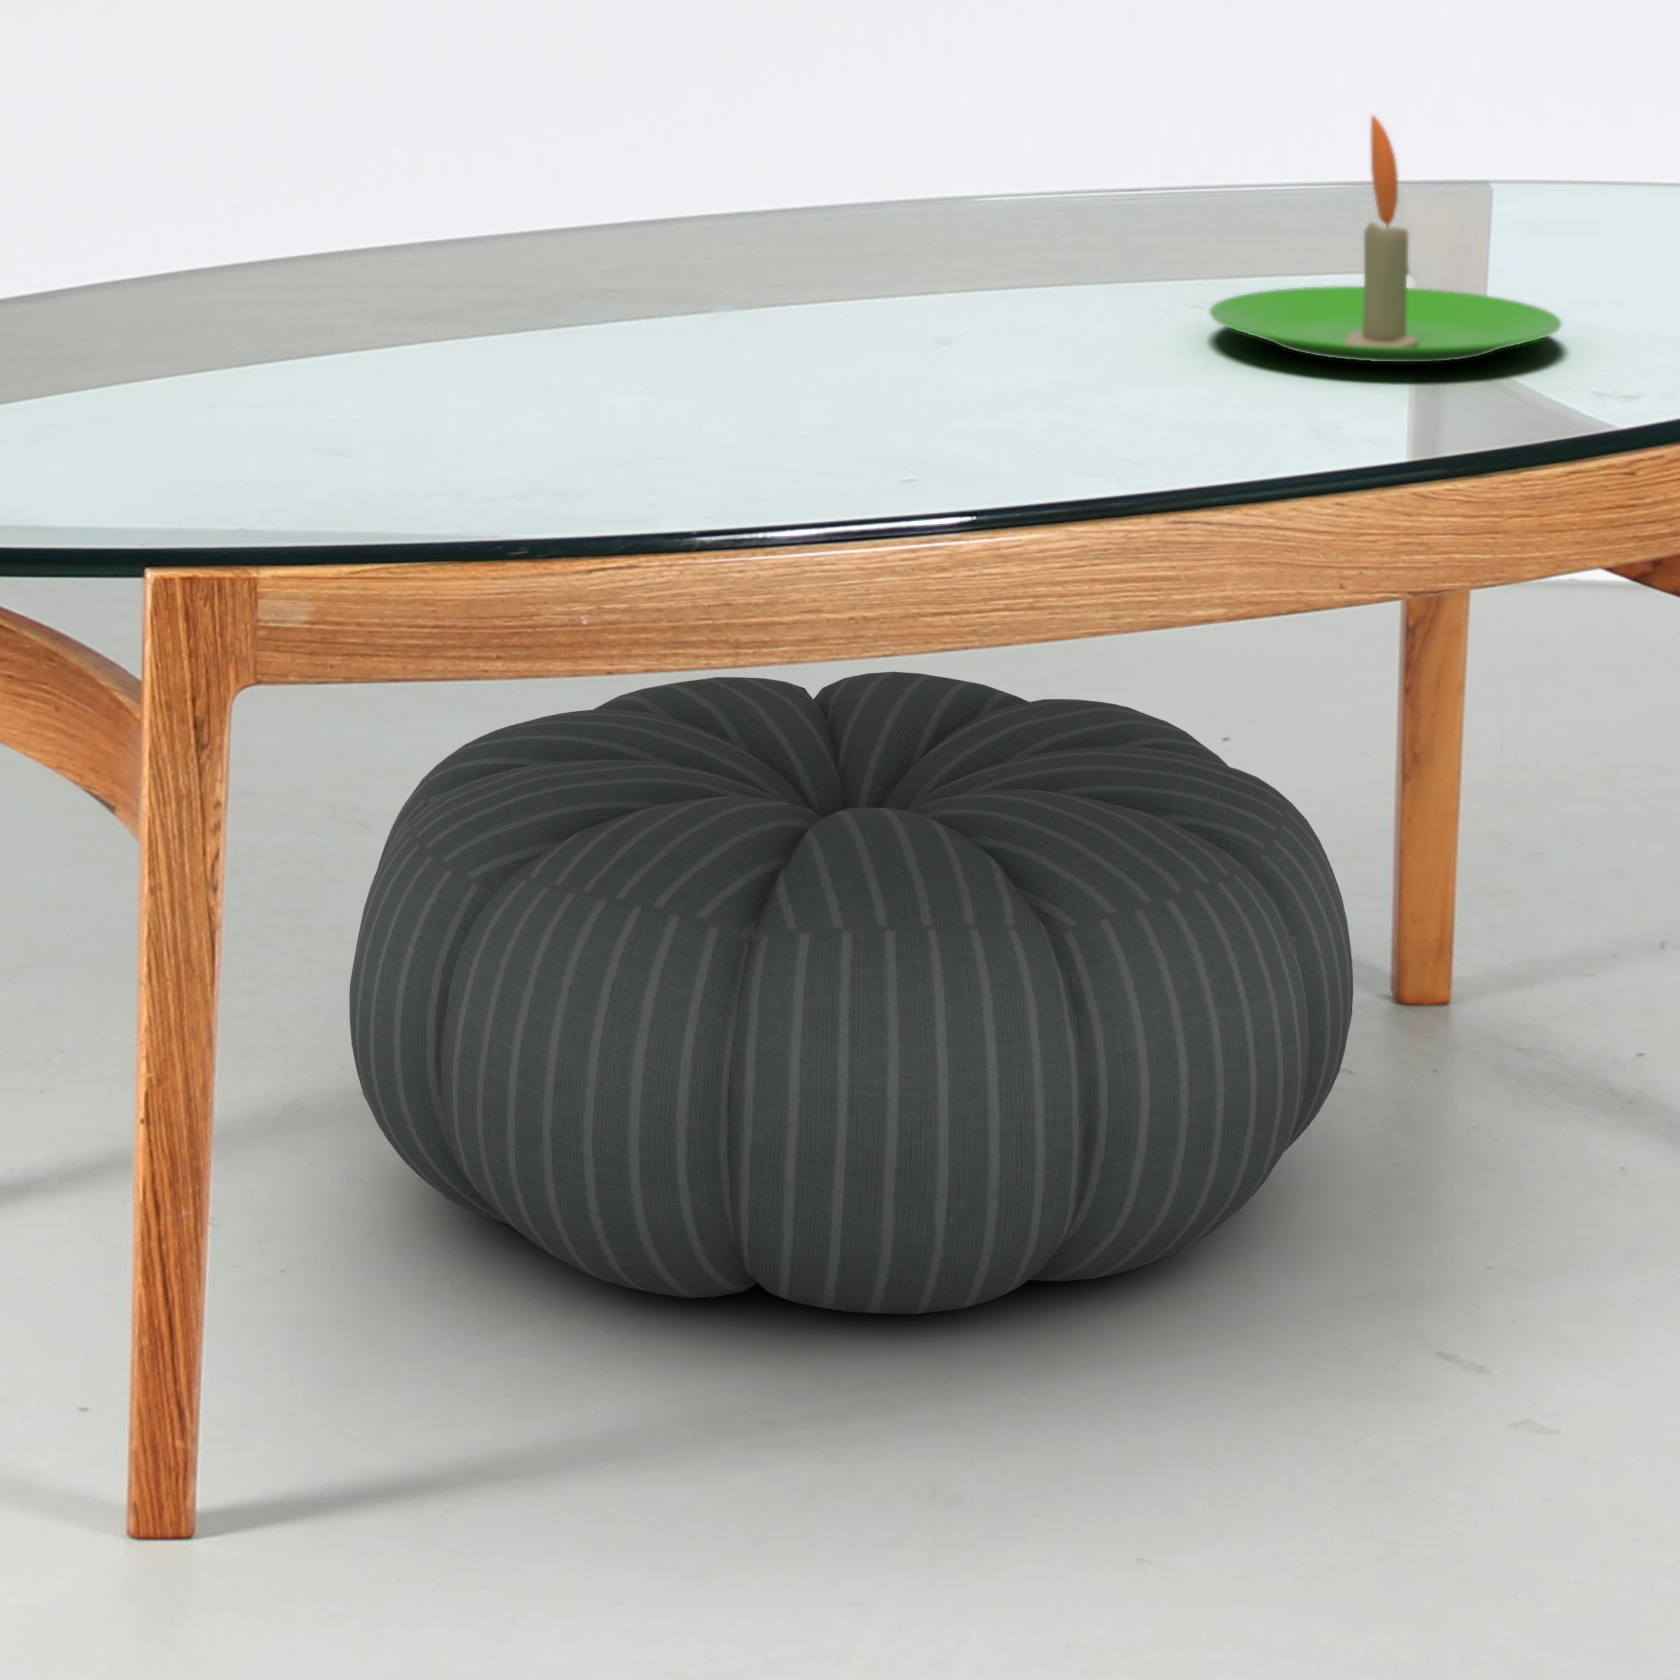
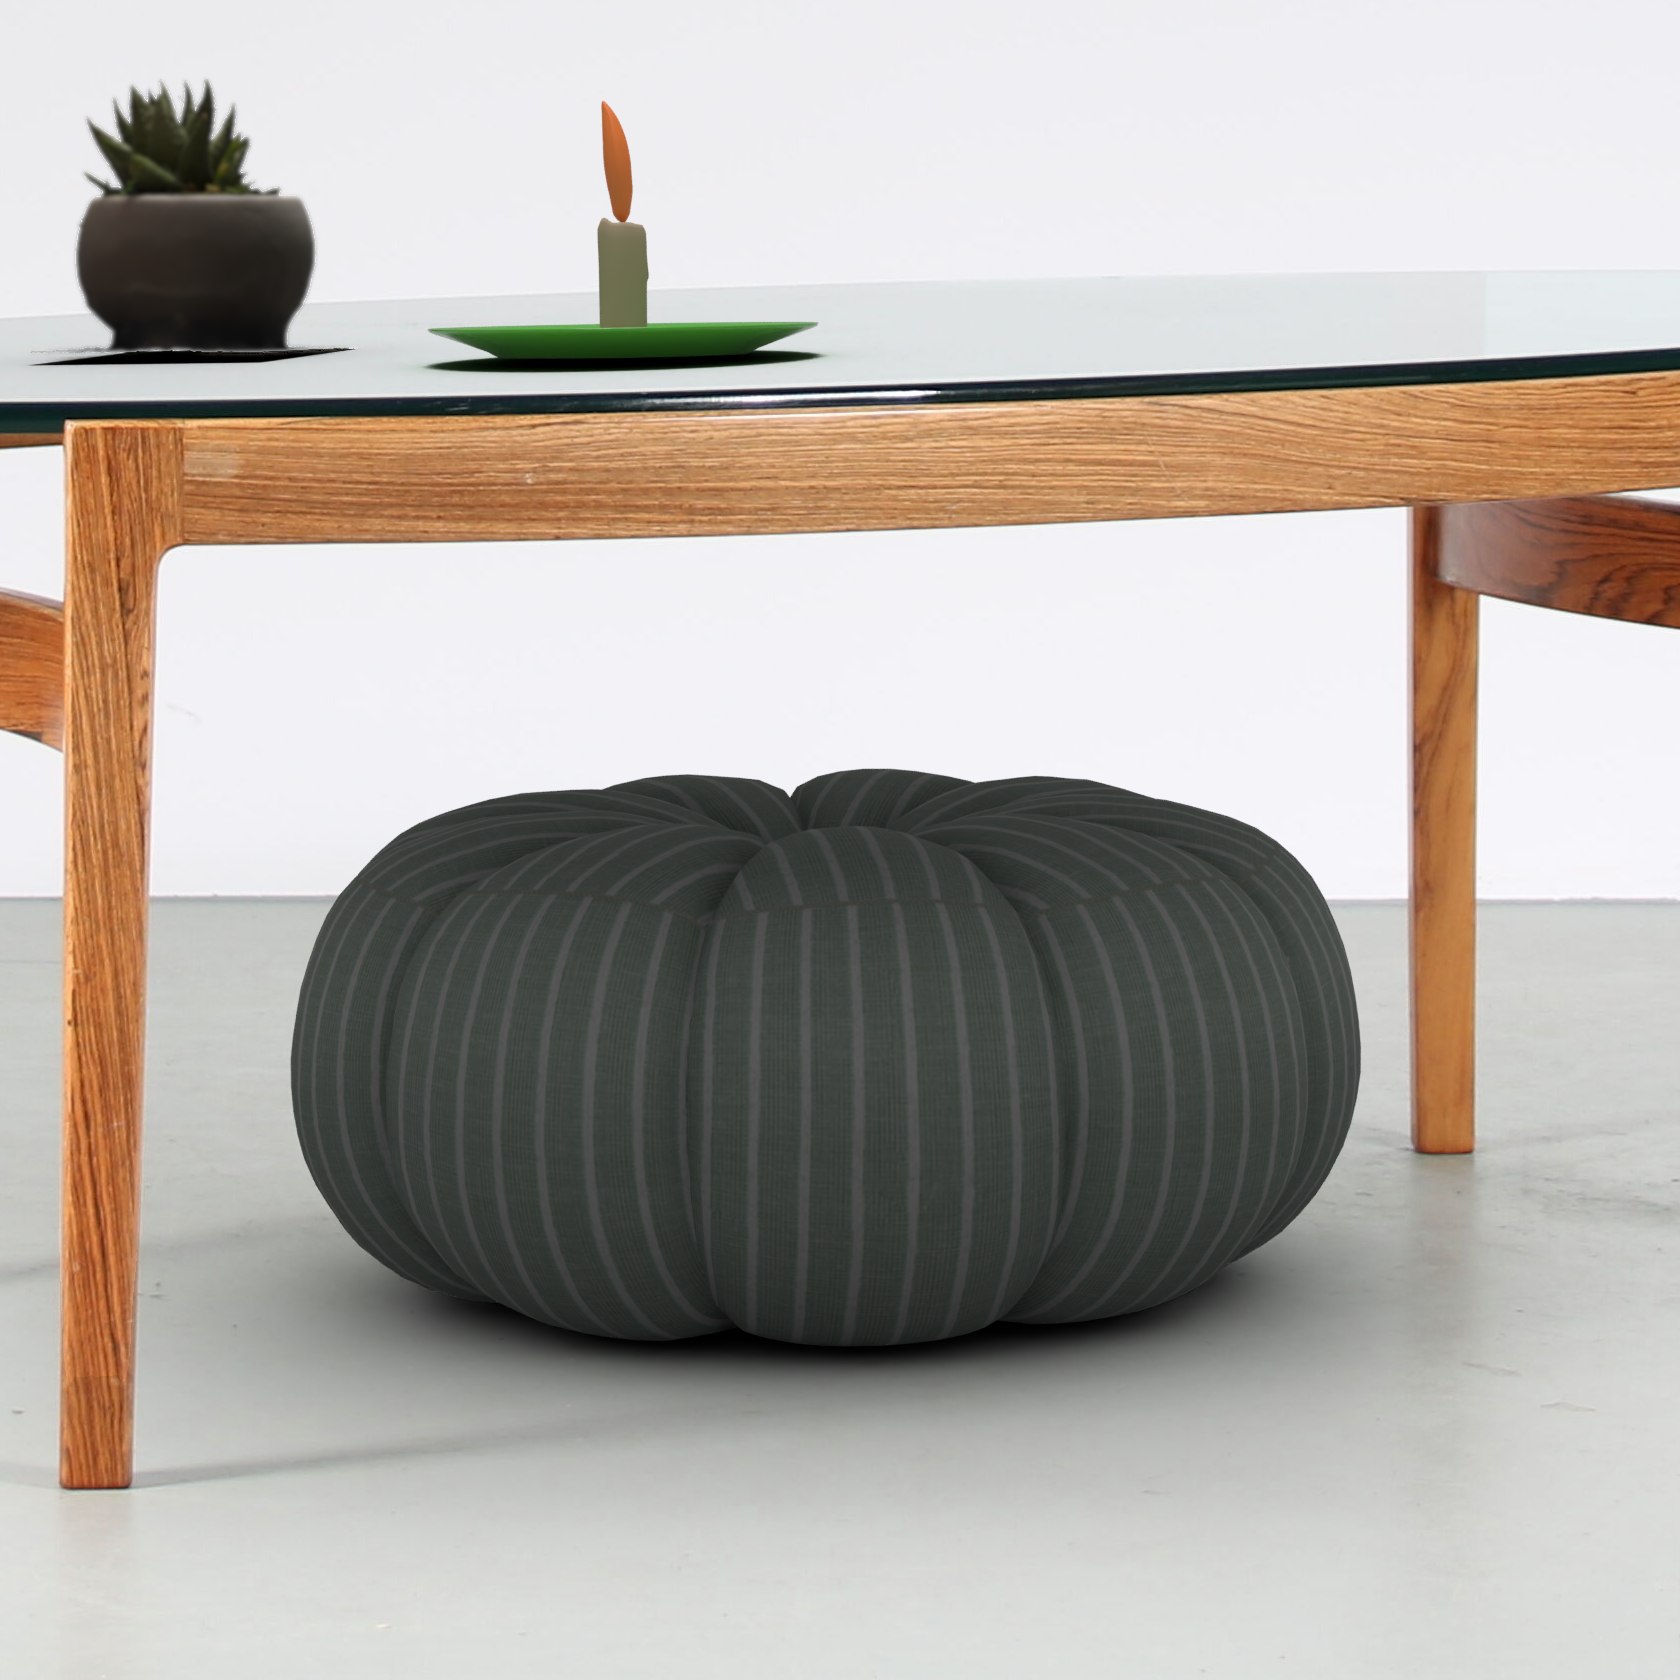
succulent plant: none [100,89,420,384] -> present [42,81,315,353]
candle: present [1210,116,1561,362] -> present [428,101,818,359]

